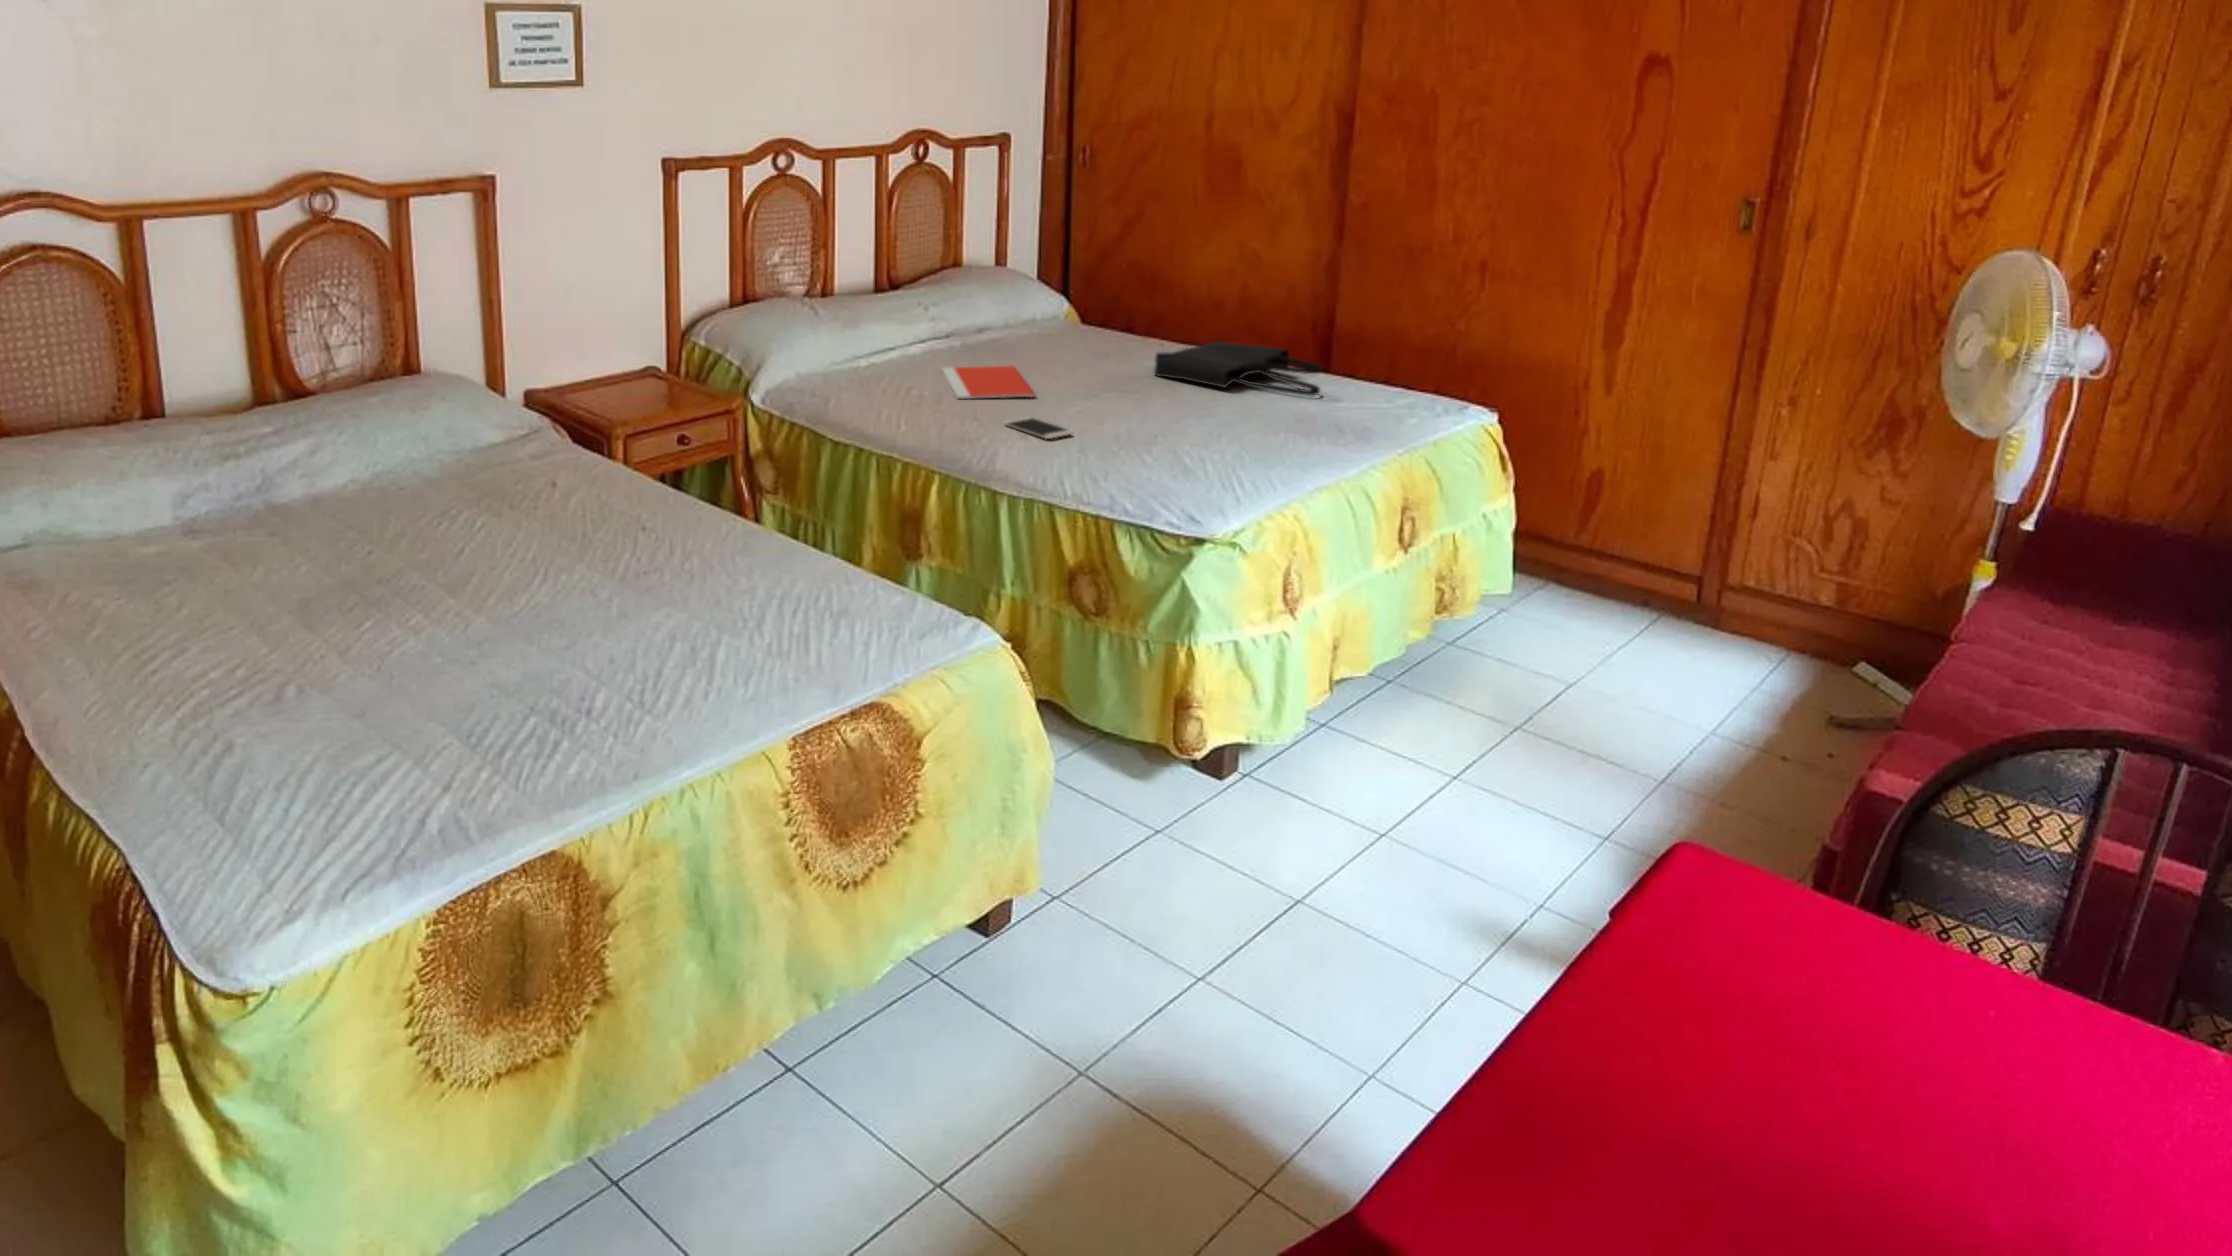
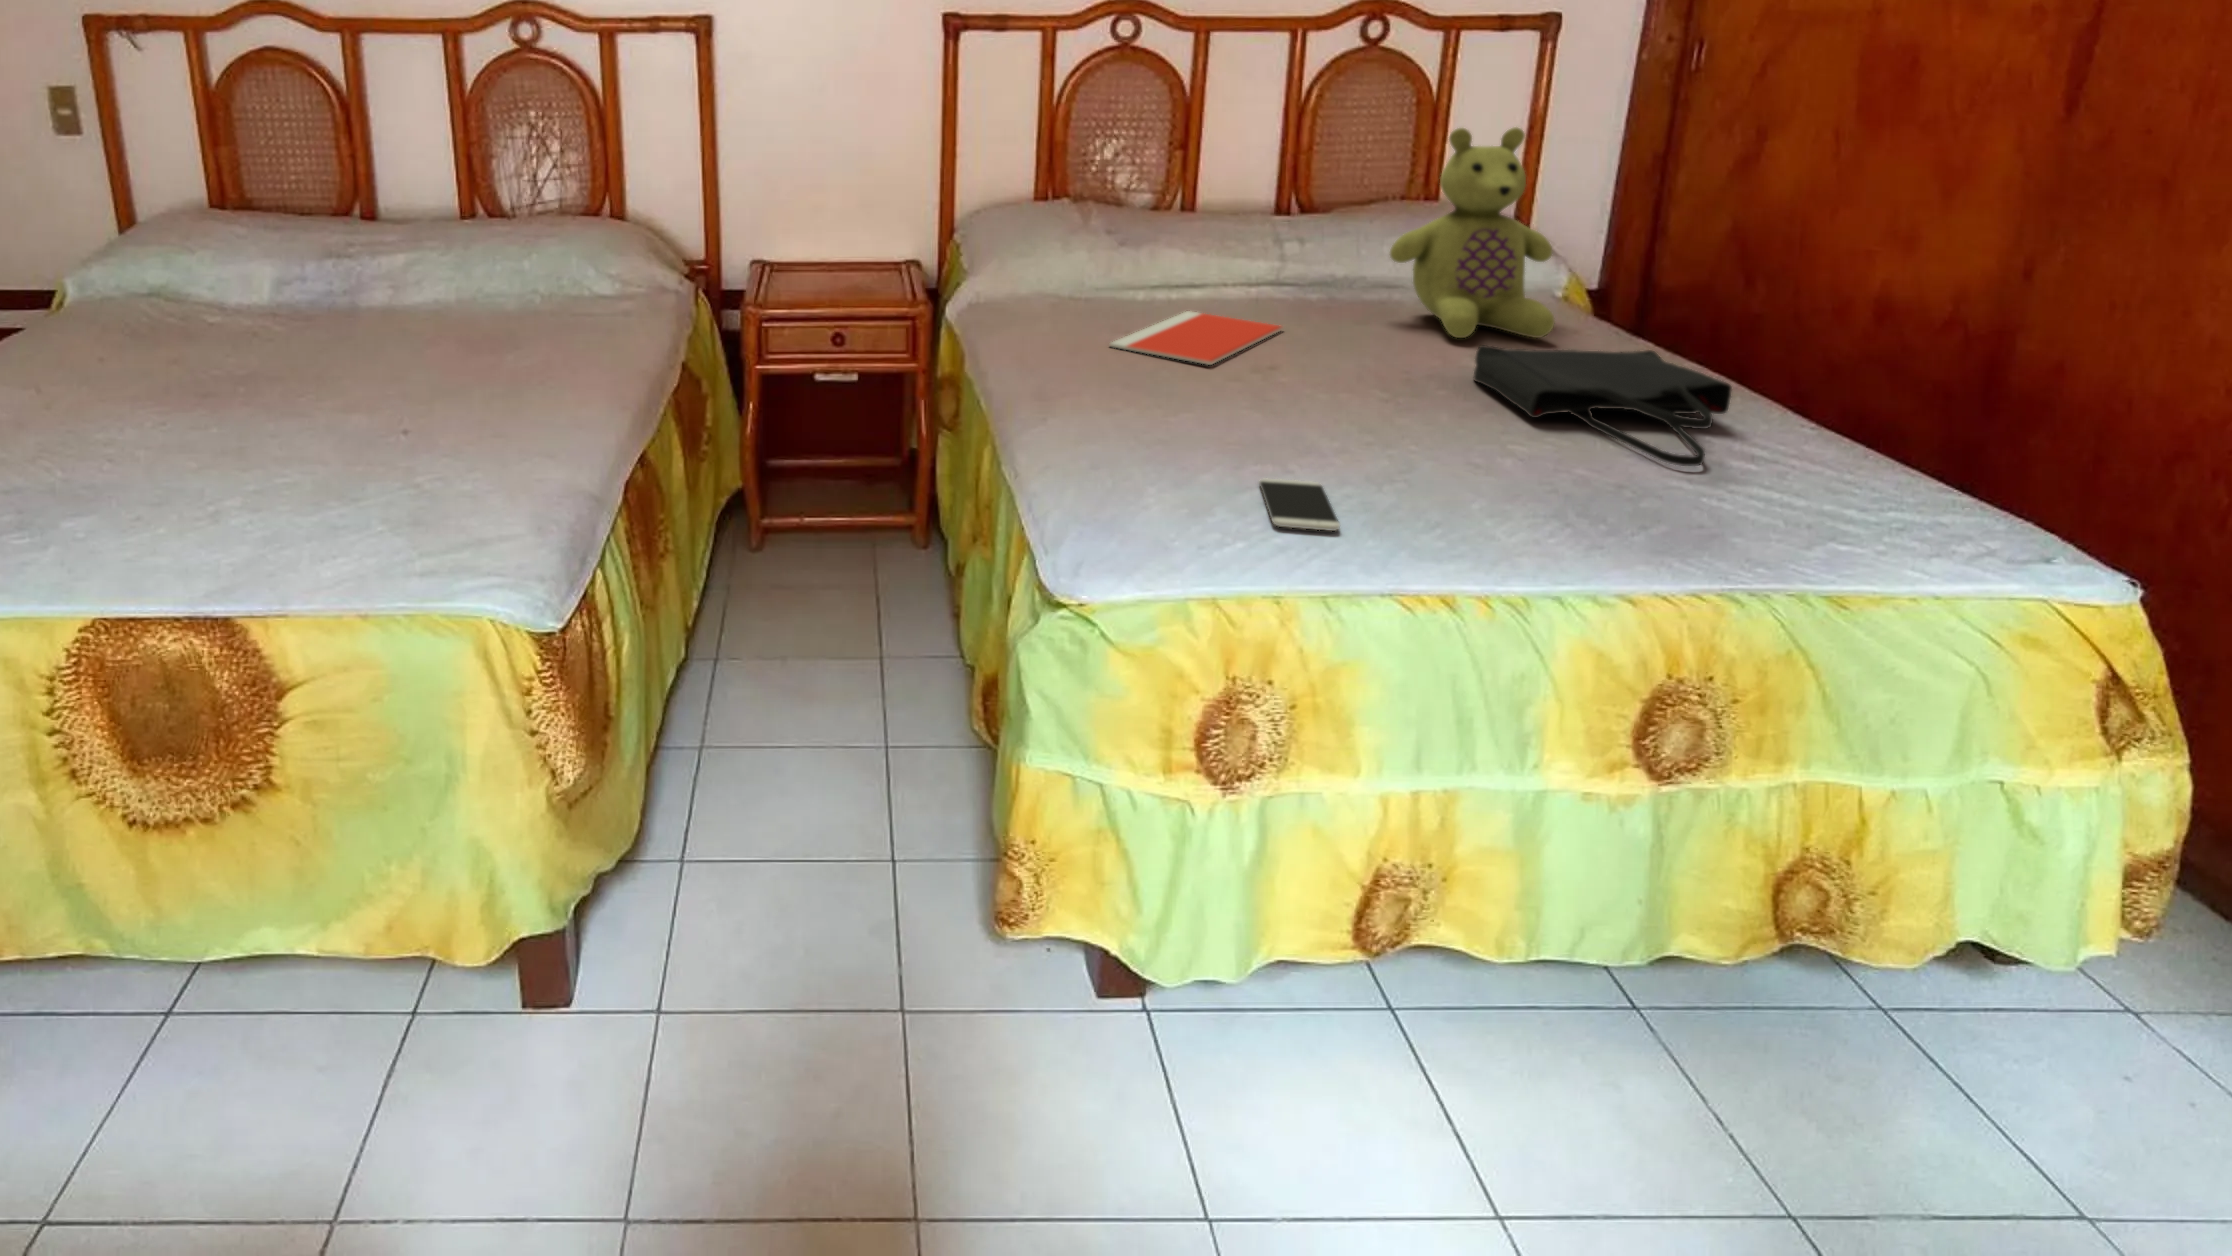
stuffed bear: none [1038,214,1141,354] -> present [1390,127,1554,338]
smartphone: present [1005,418,1072,439] -> present [1259,479,1340,531]

